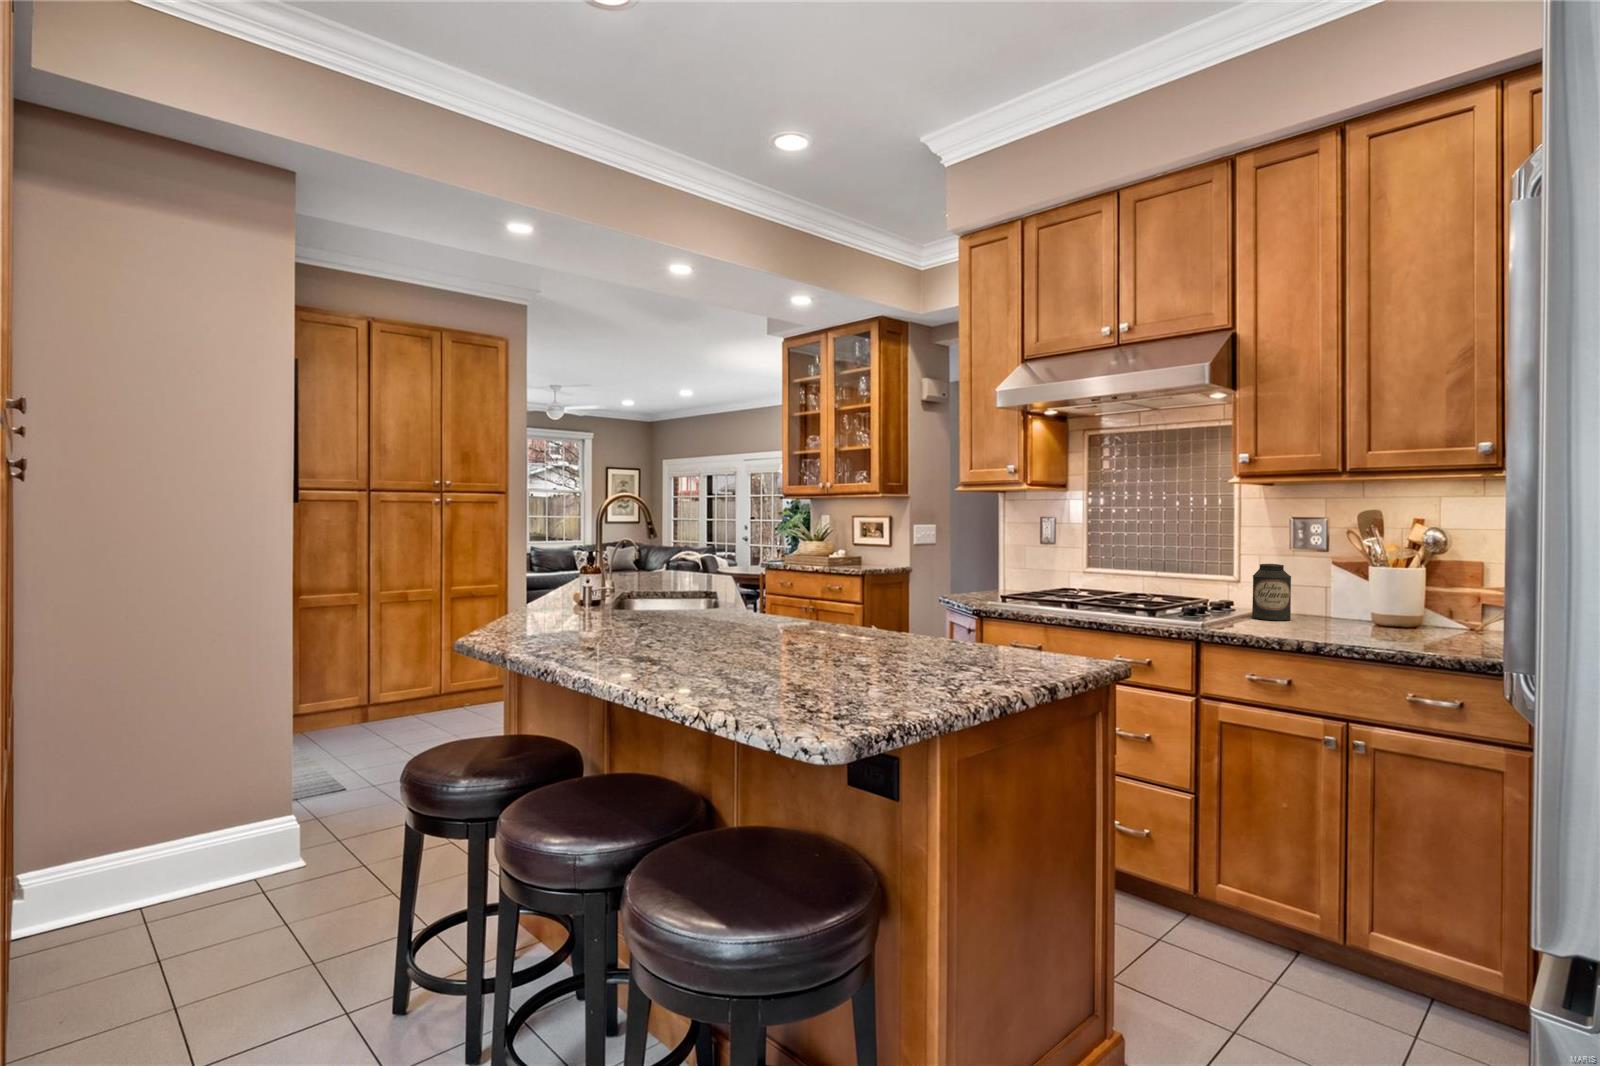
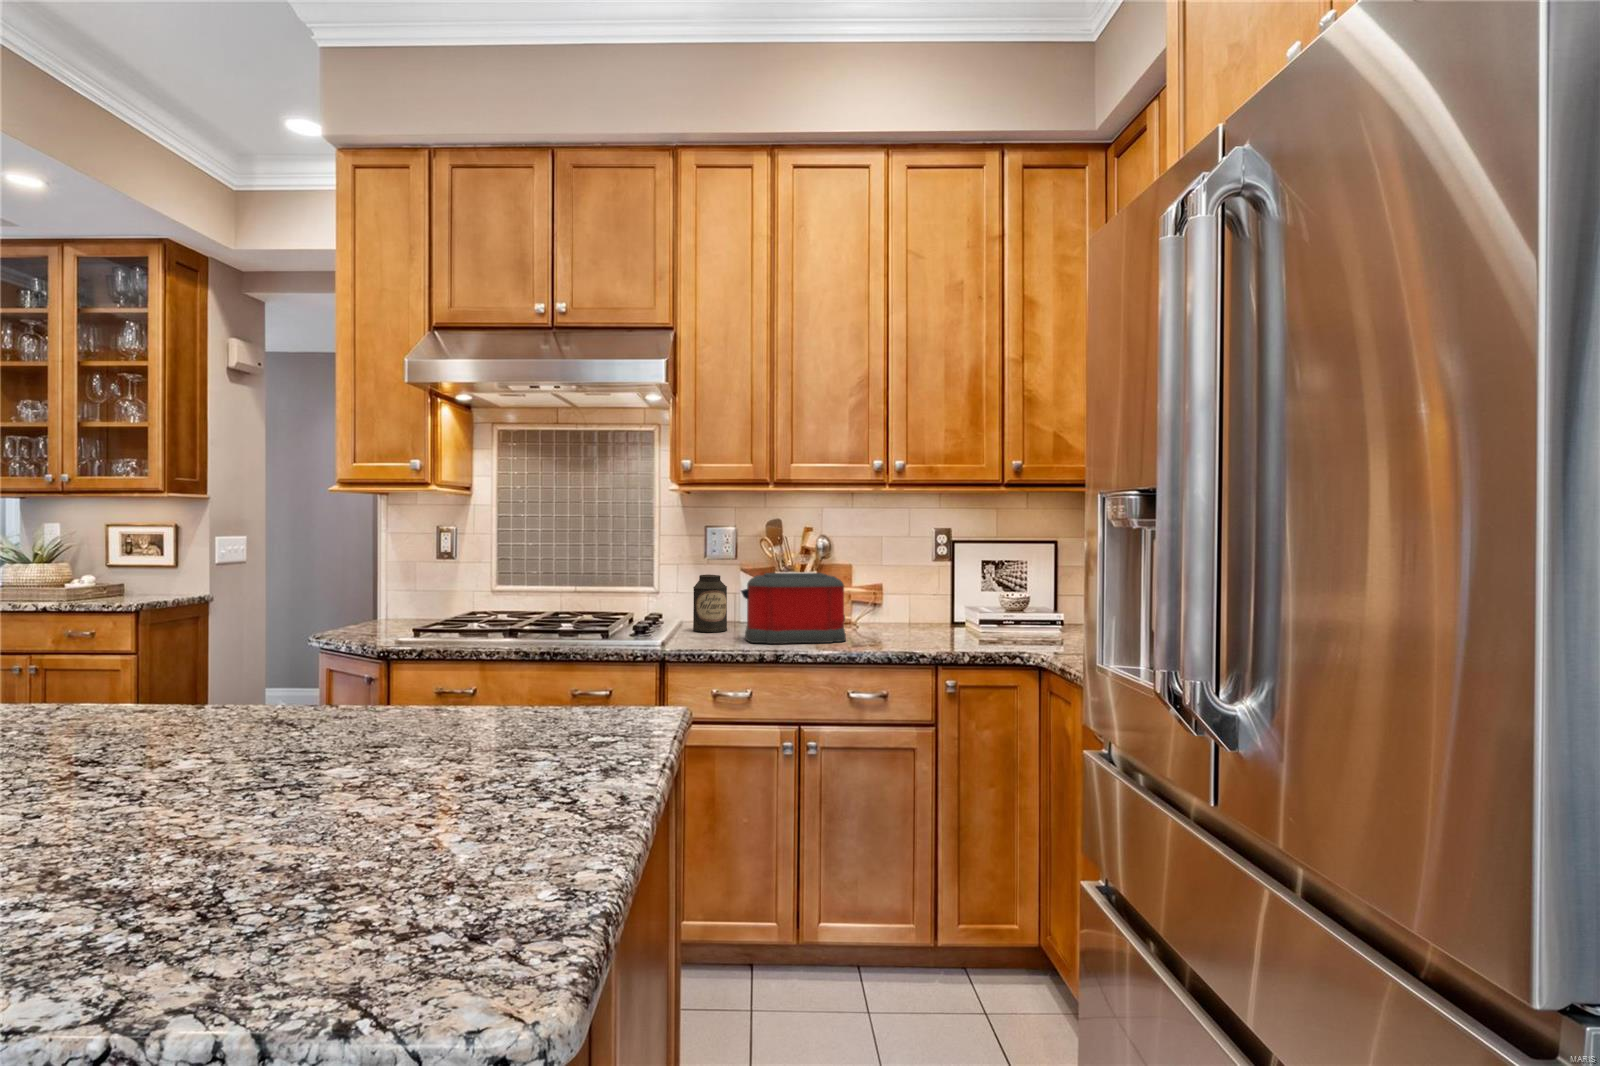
toaster: none [1292,564,1427,642] -> present [741,573,846,644]

